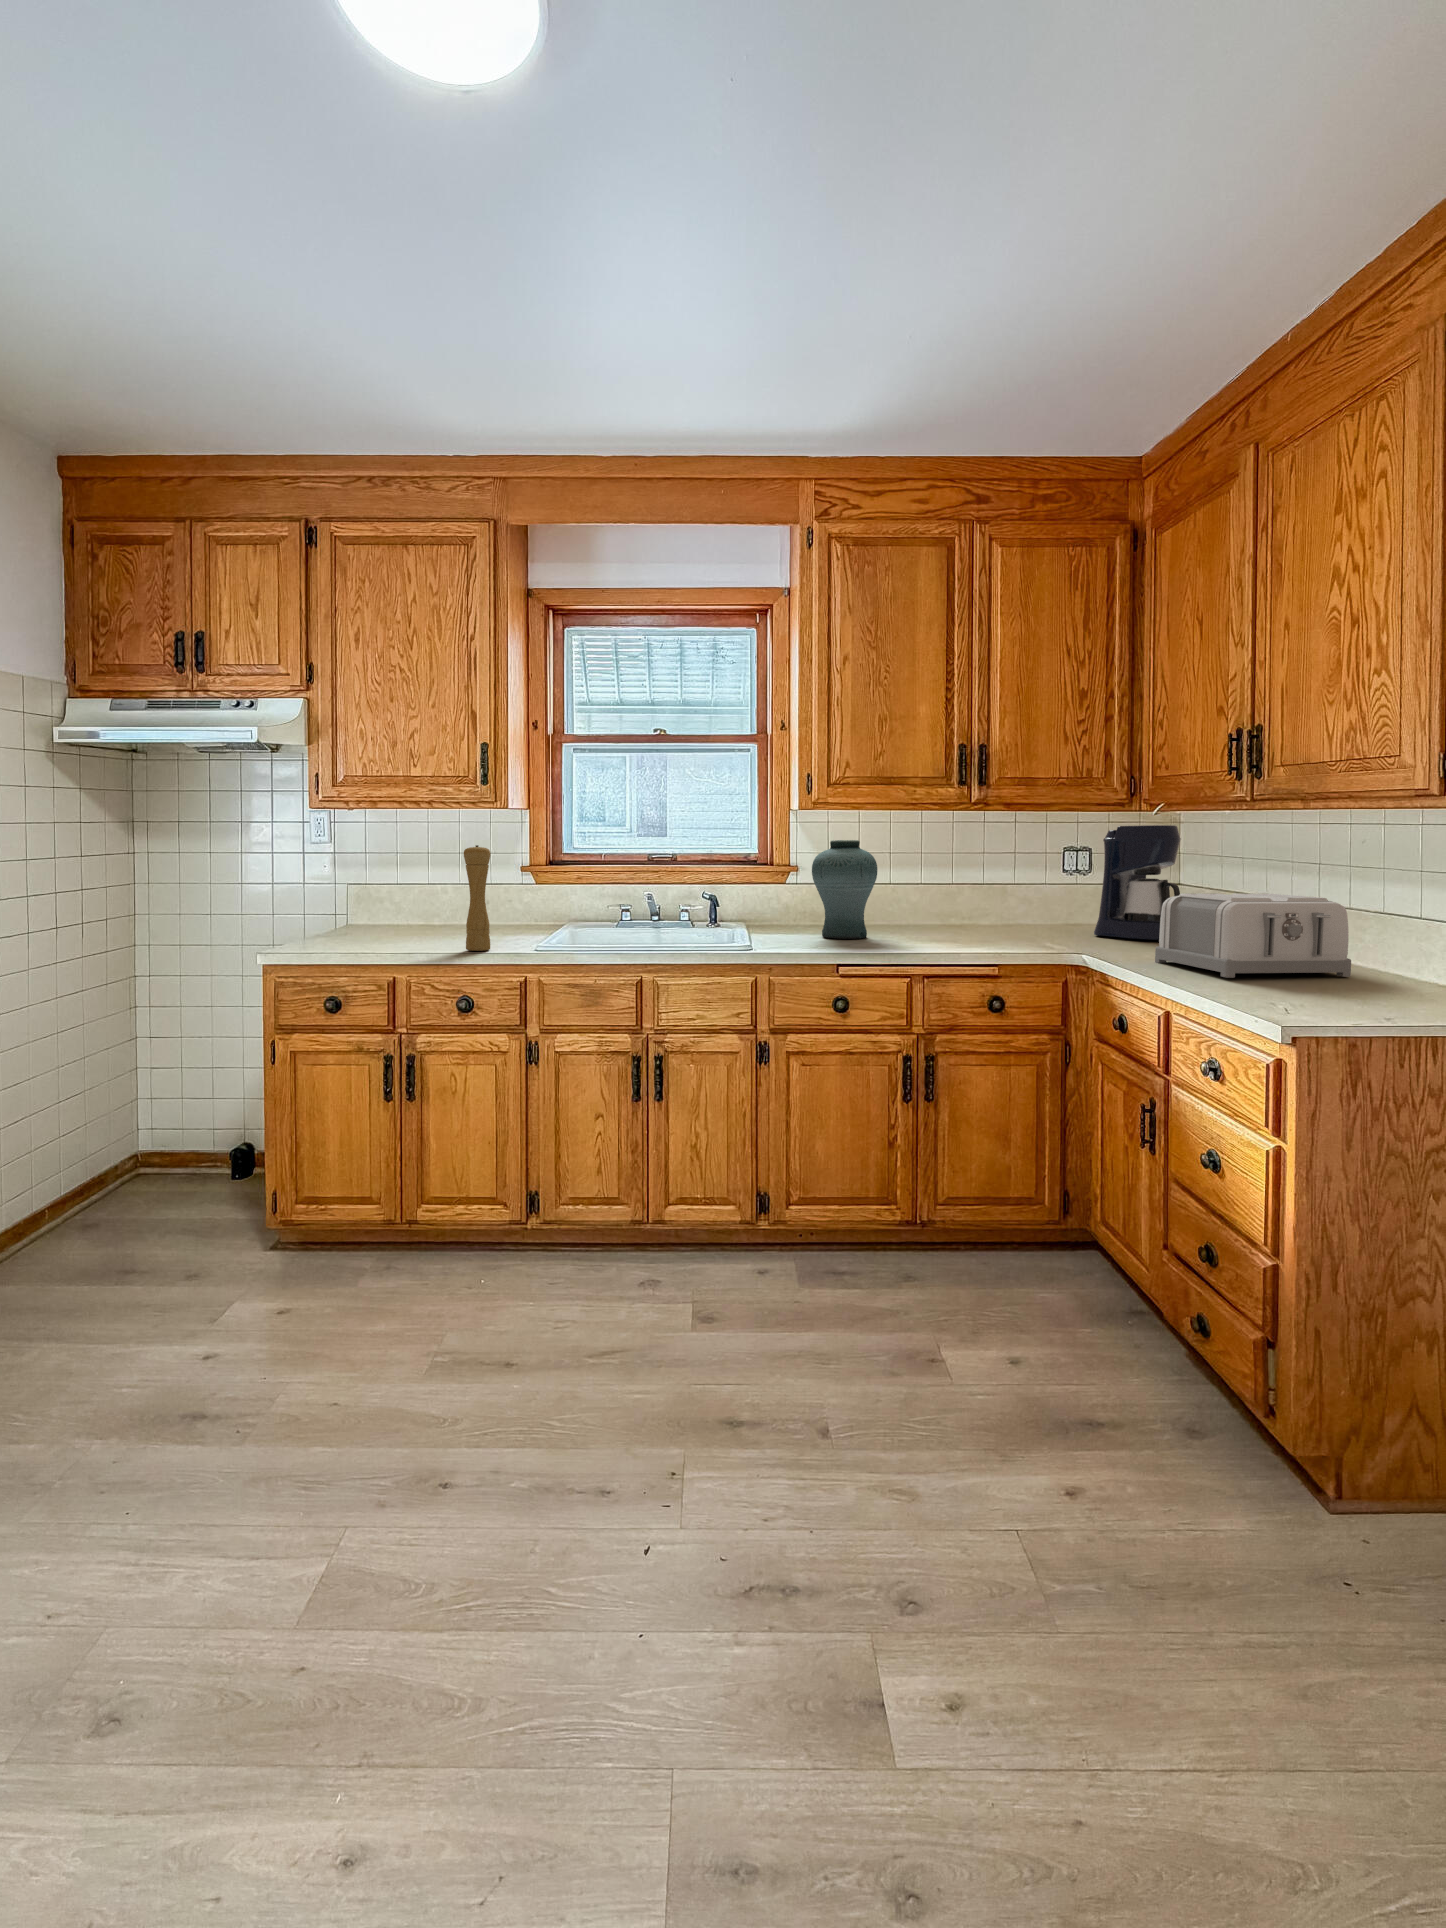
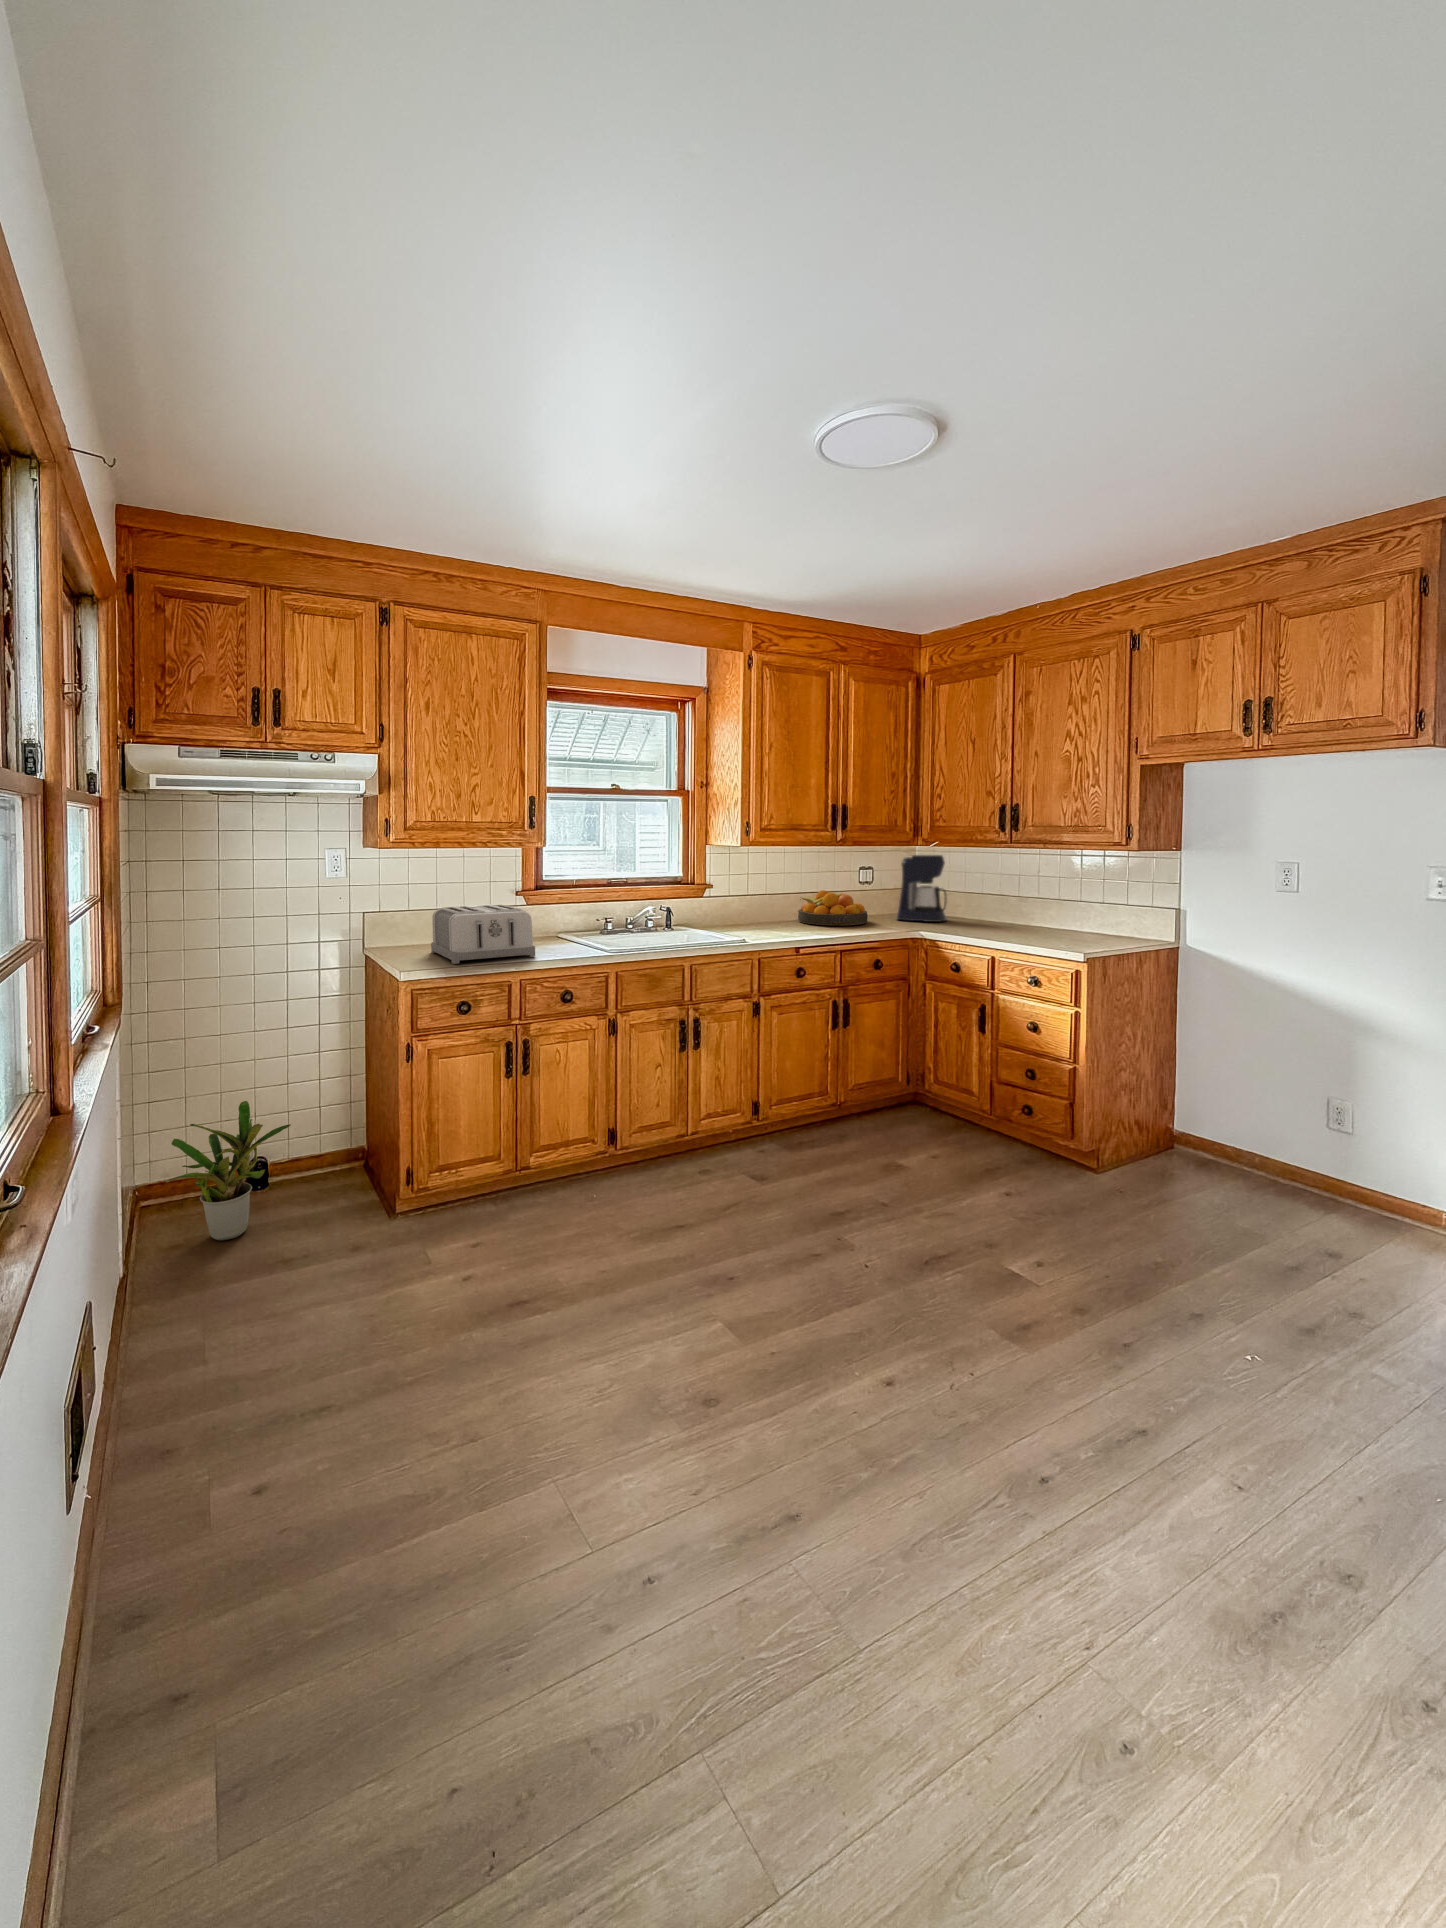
vase: present [812,840,877,939] -> none [750,866,793,931]
pepper mill: present [464,845,490,951] -> none [556,877,577,958]
fruit bowl: none [919,883,1031,937] -> present [798,890,868,925]
toaster: present [1155,893,1351,978] -> present [431,905,535,964]
potted plant: none [32,1089,182,1234] -> present [166,1101,291,1241]

